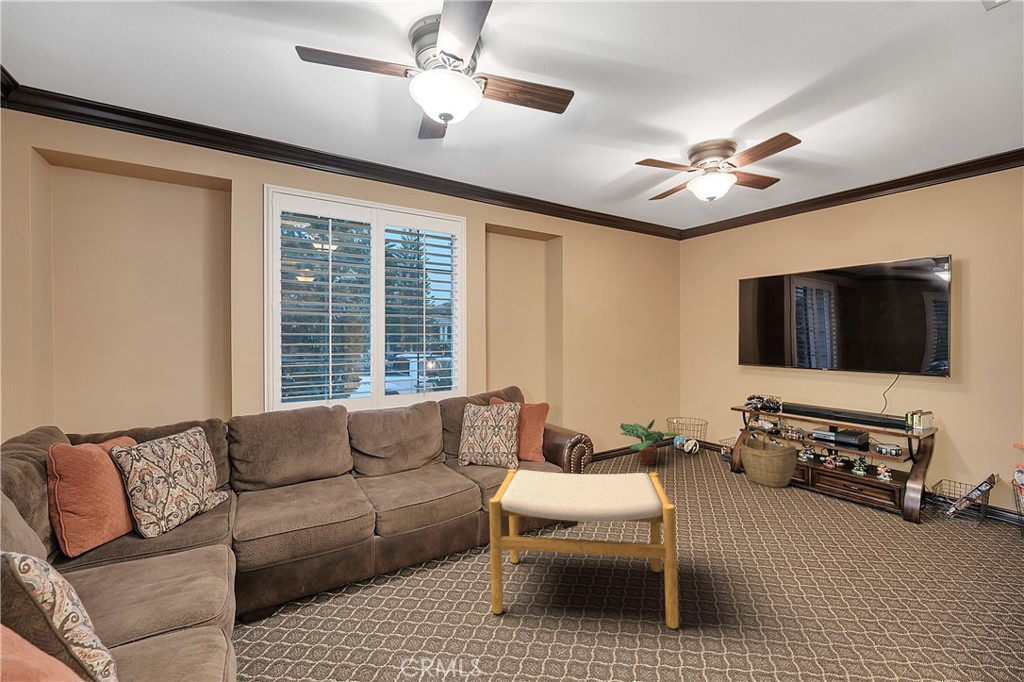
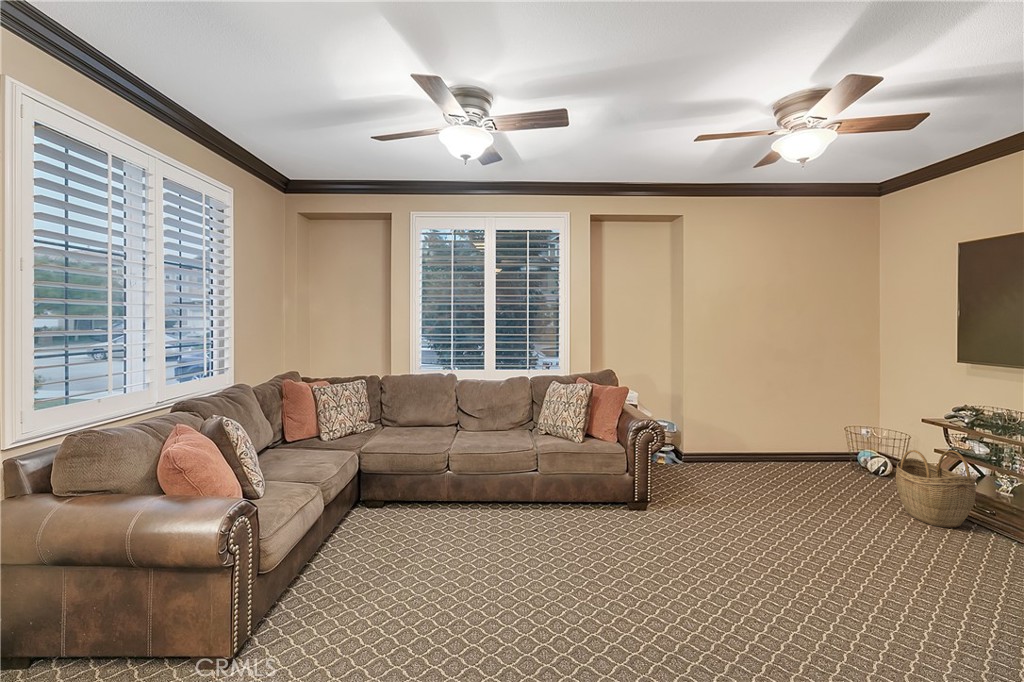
potted plant: present [620,420,682,465] -> none [752,422,842,474]
footstool: present [489,469,679,629] -> none [507,439,675,591]

